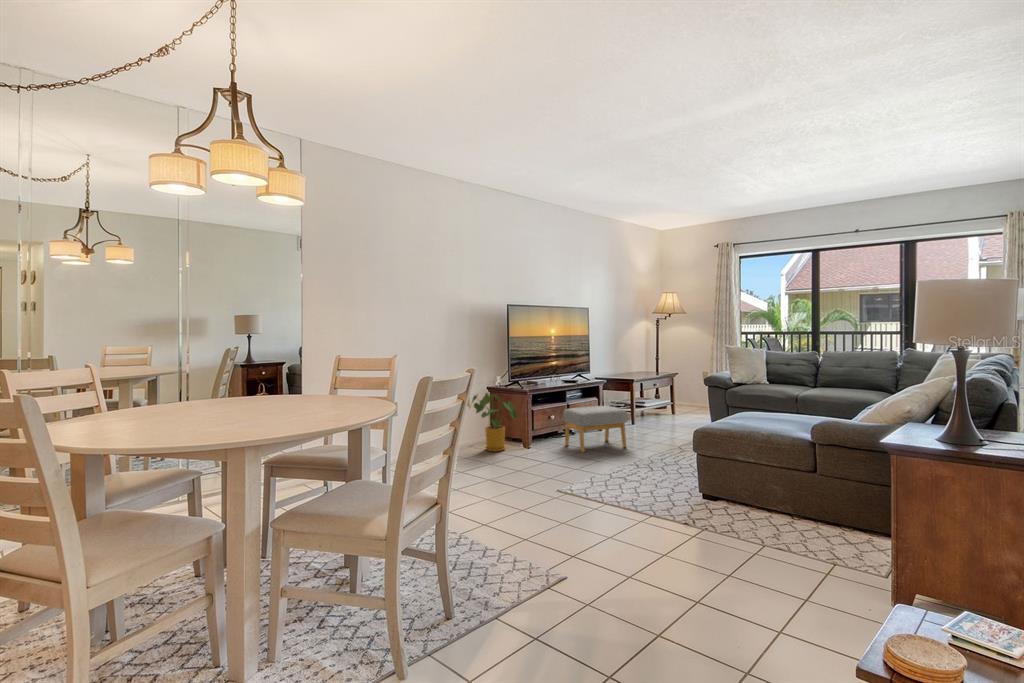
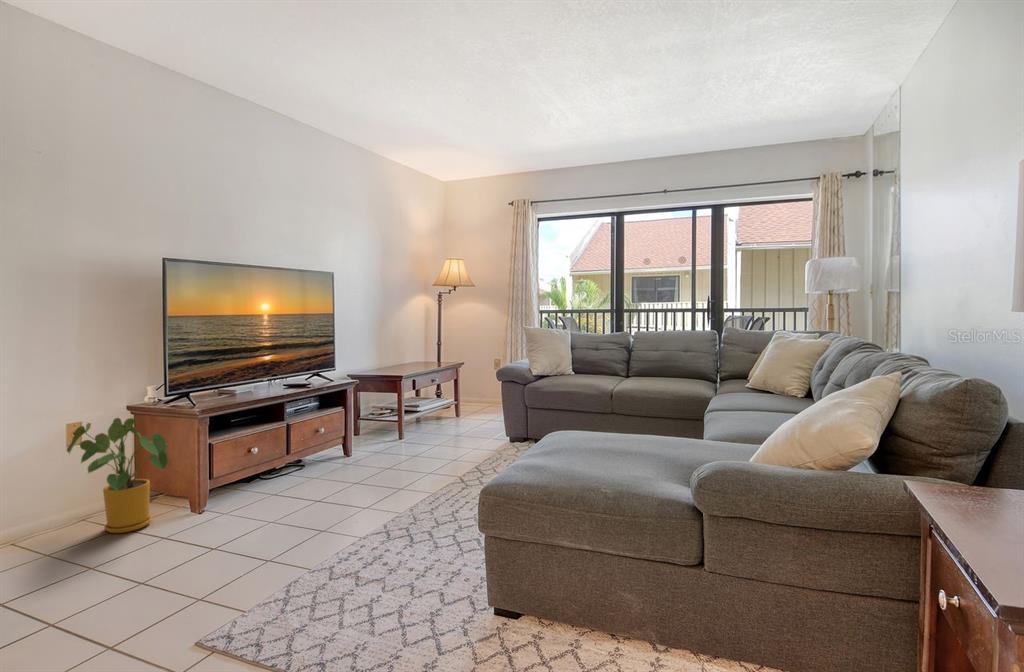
footstool: present [563,406,627,452] -> none [273,424,382,513]

